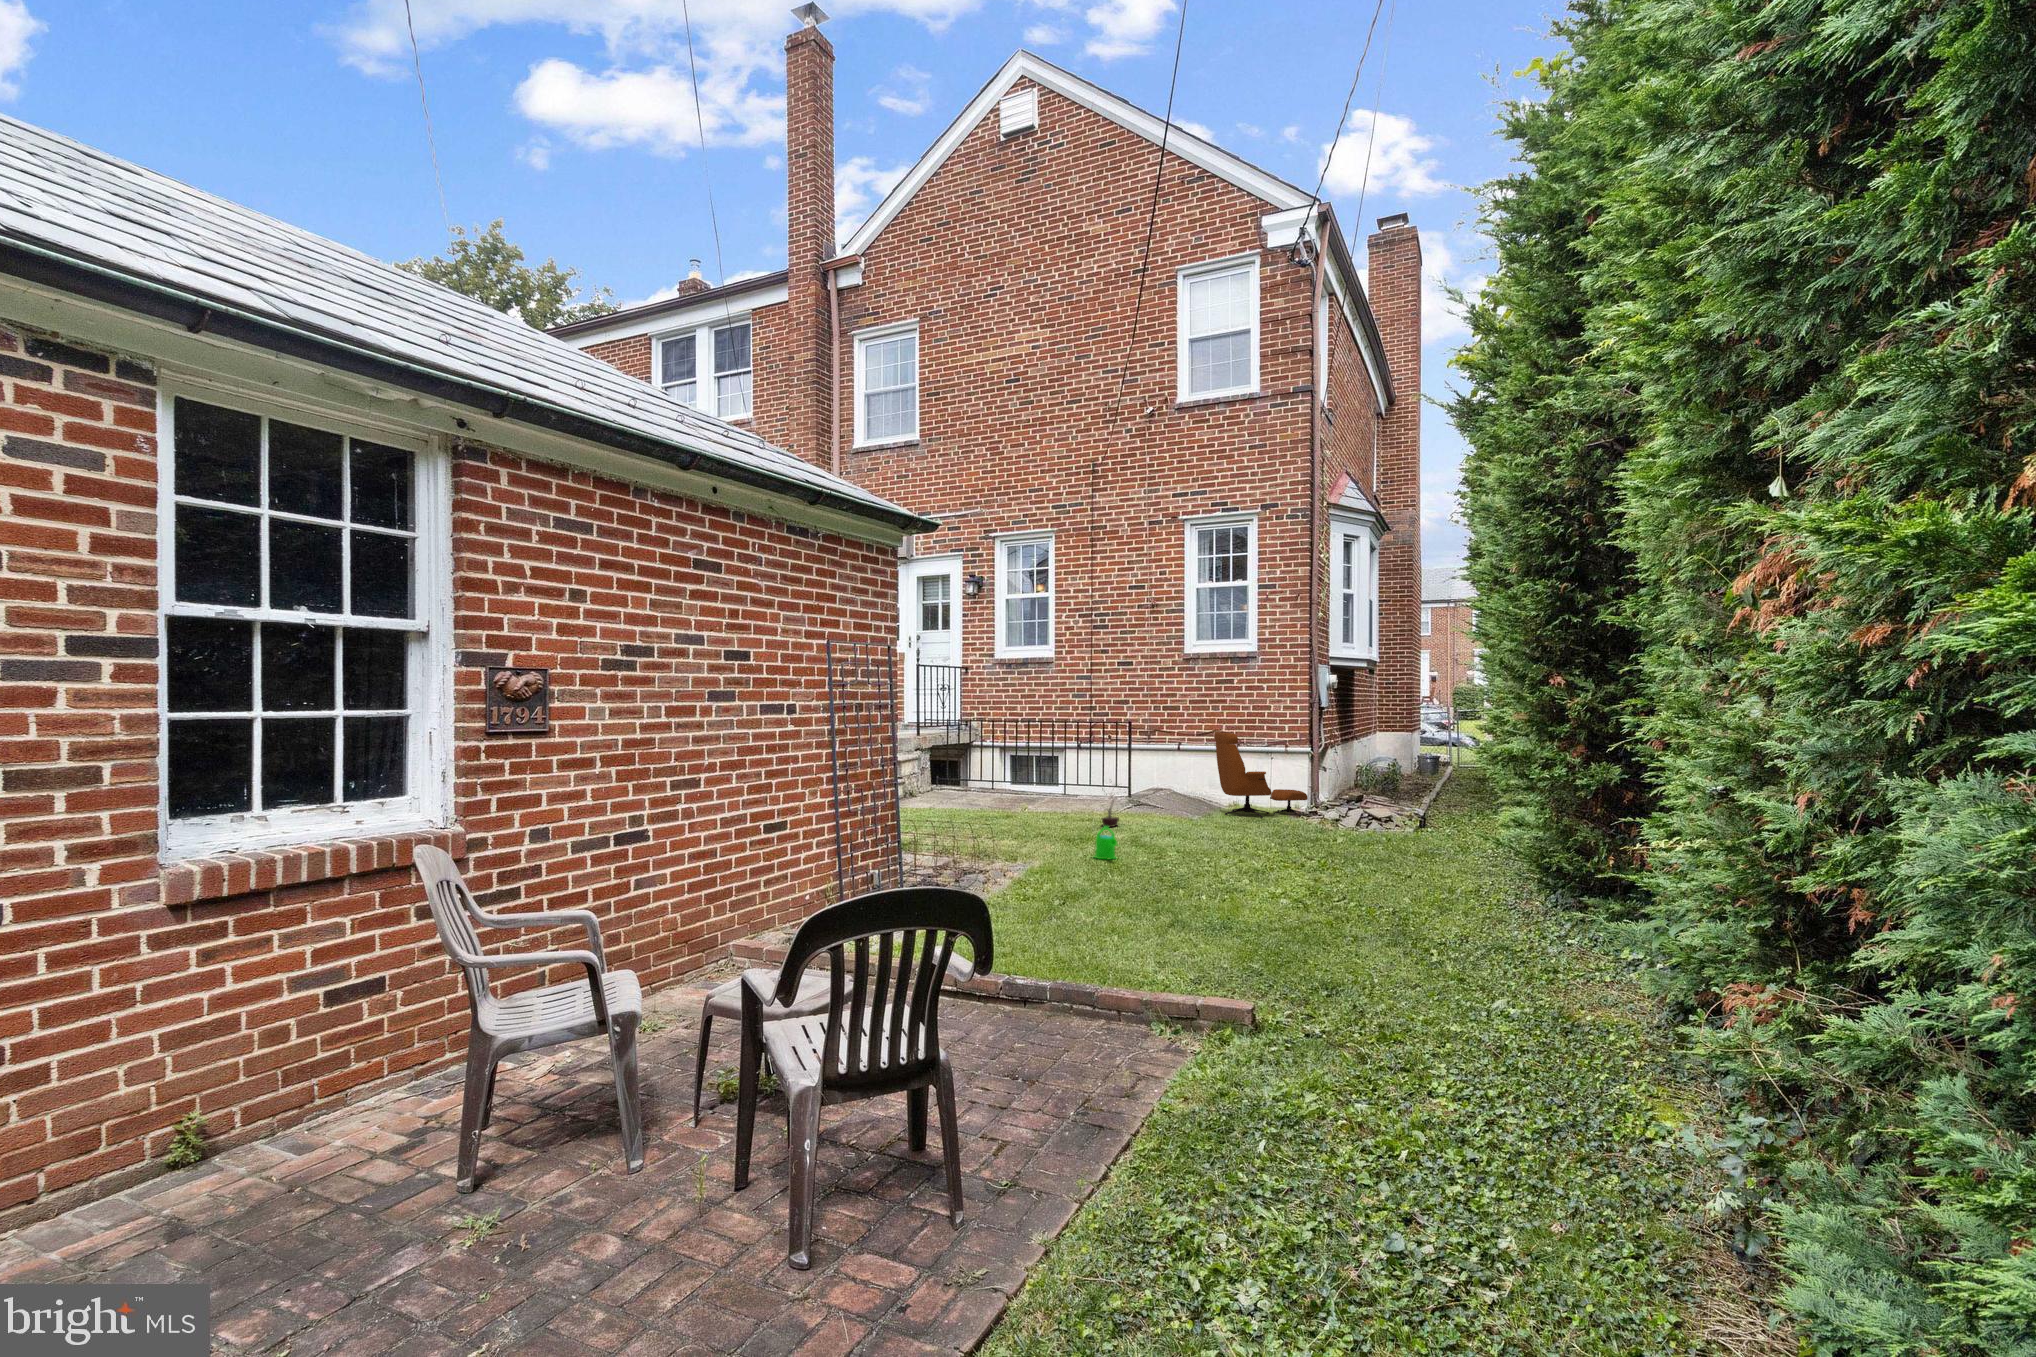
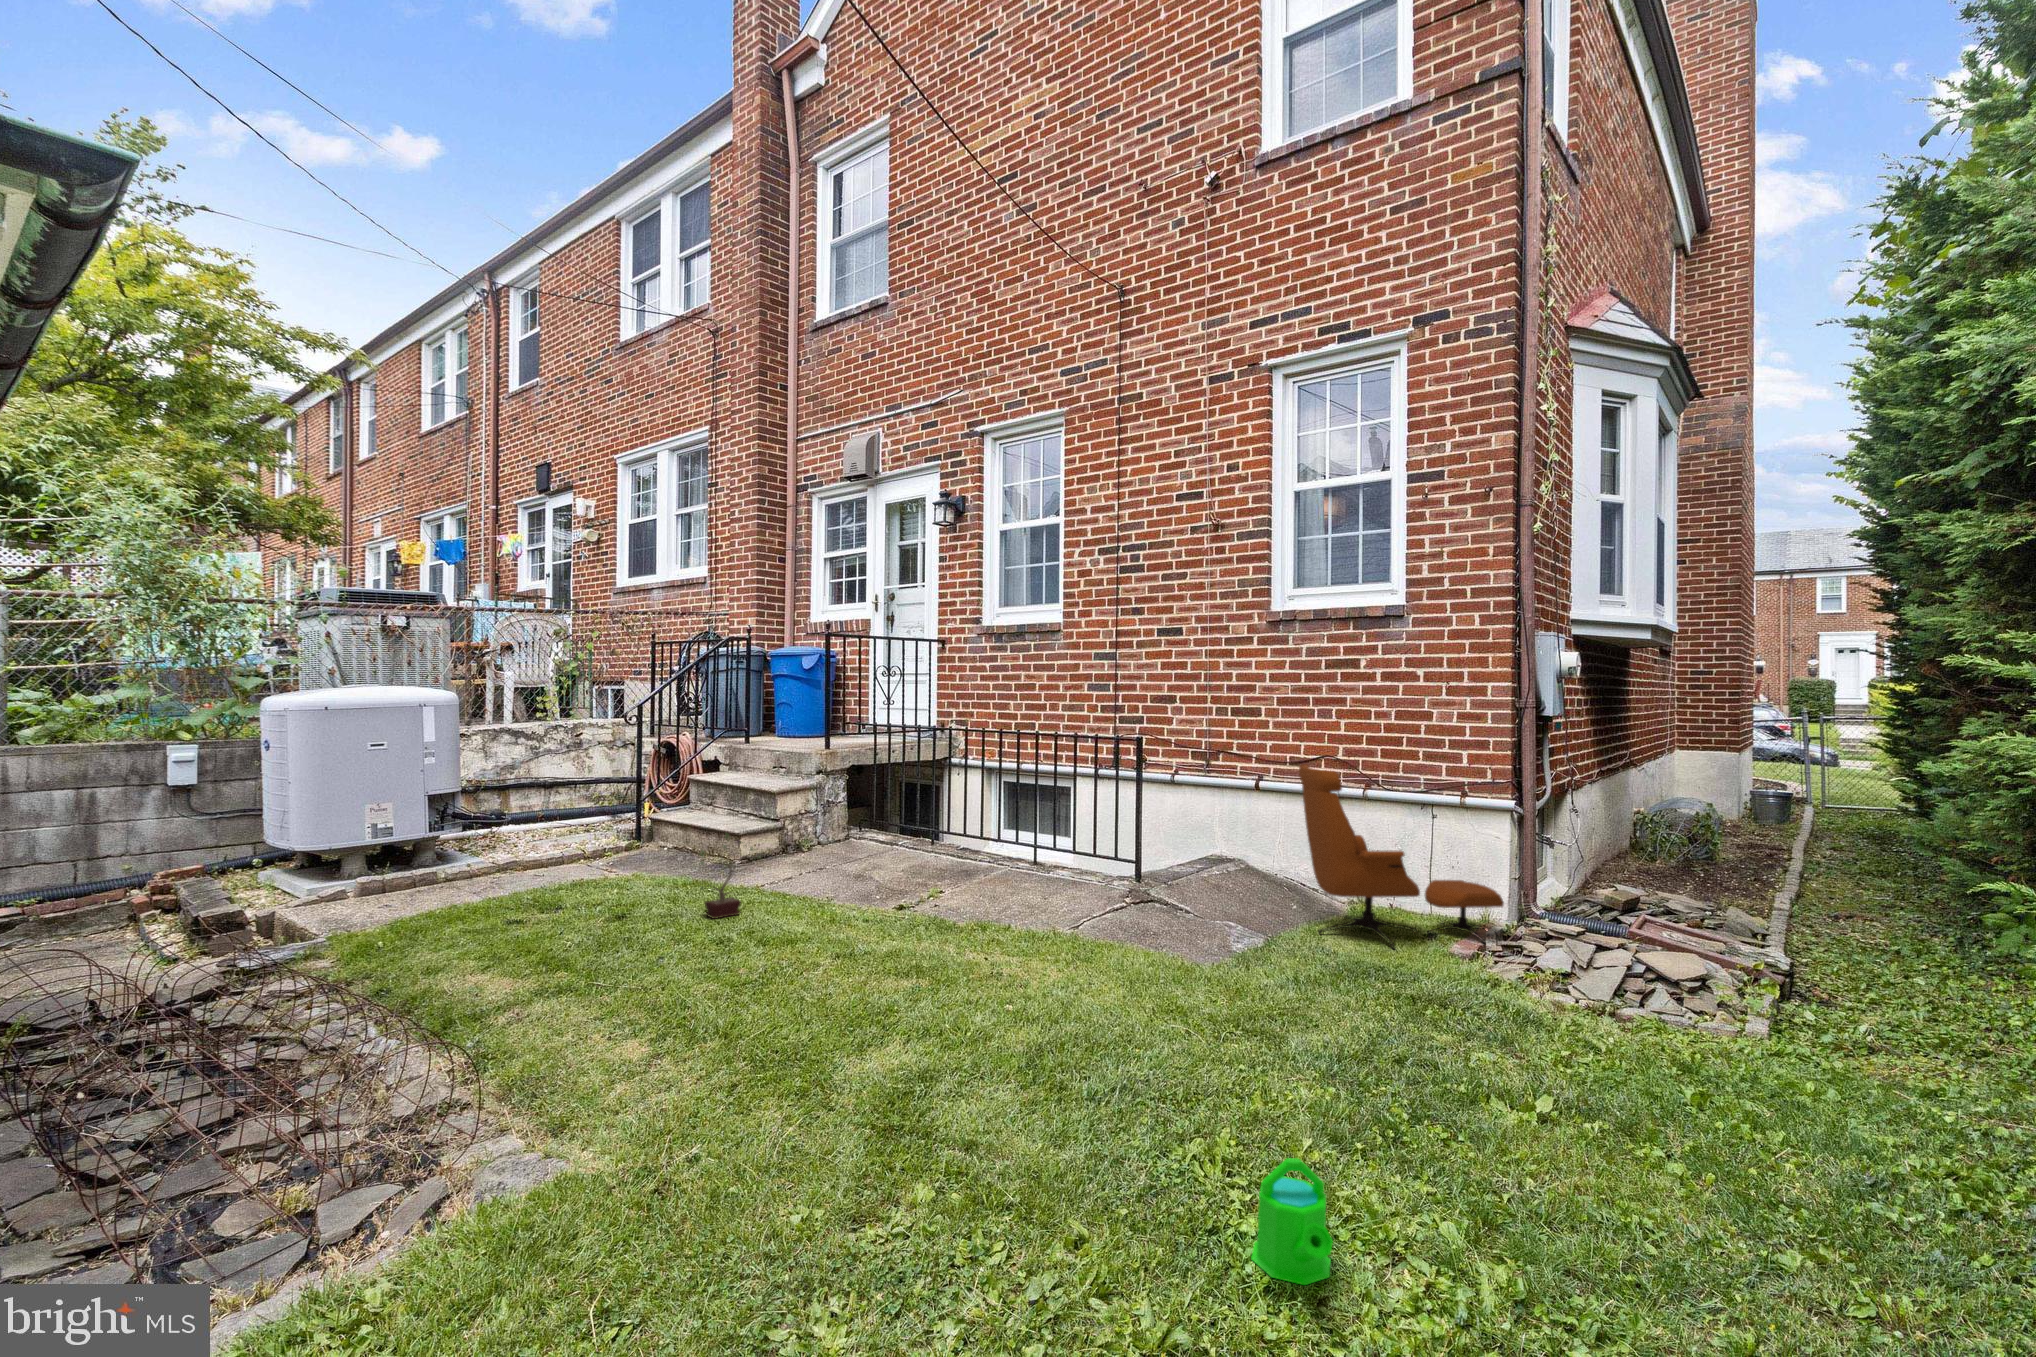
potted plant: present [1102,783,1126,827] -> present [699,834,758,919]
watering can: present [1095,826,1117,859] -> present [1251,1158,1333,1285]

